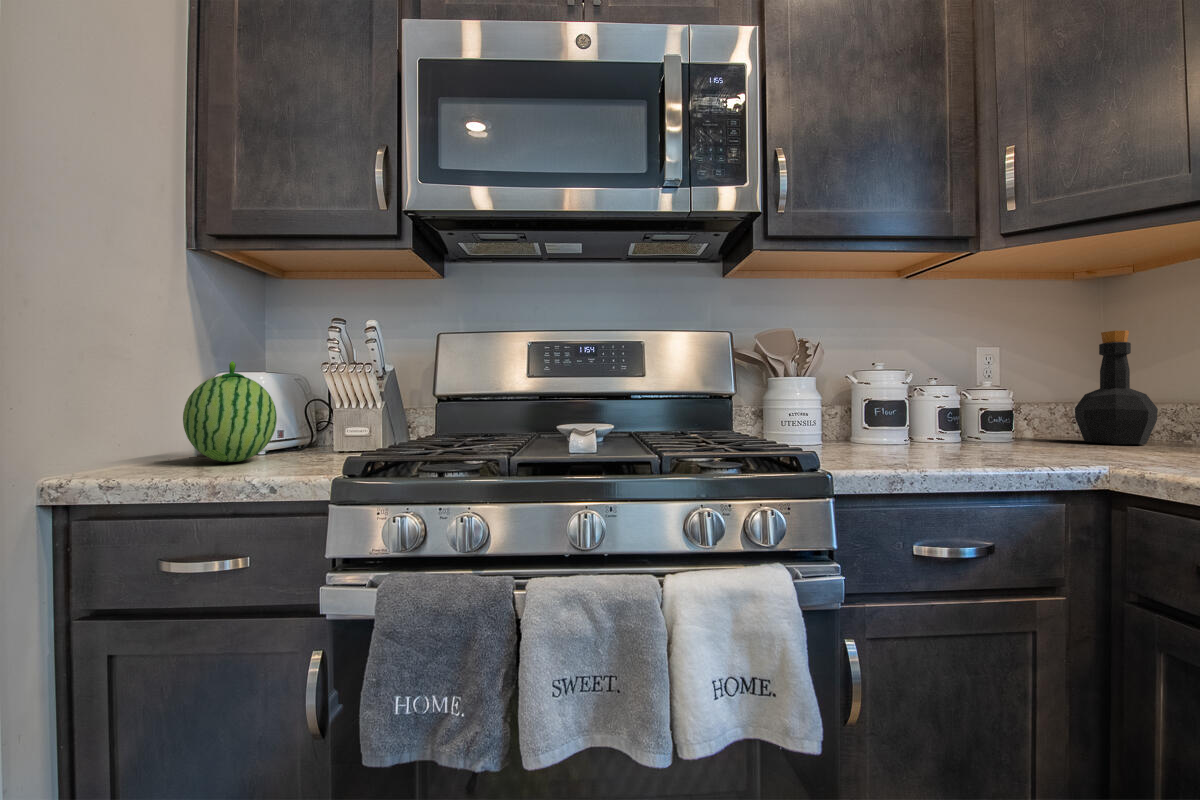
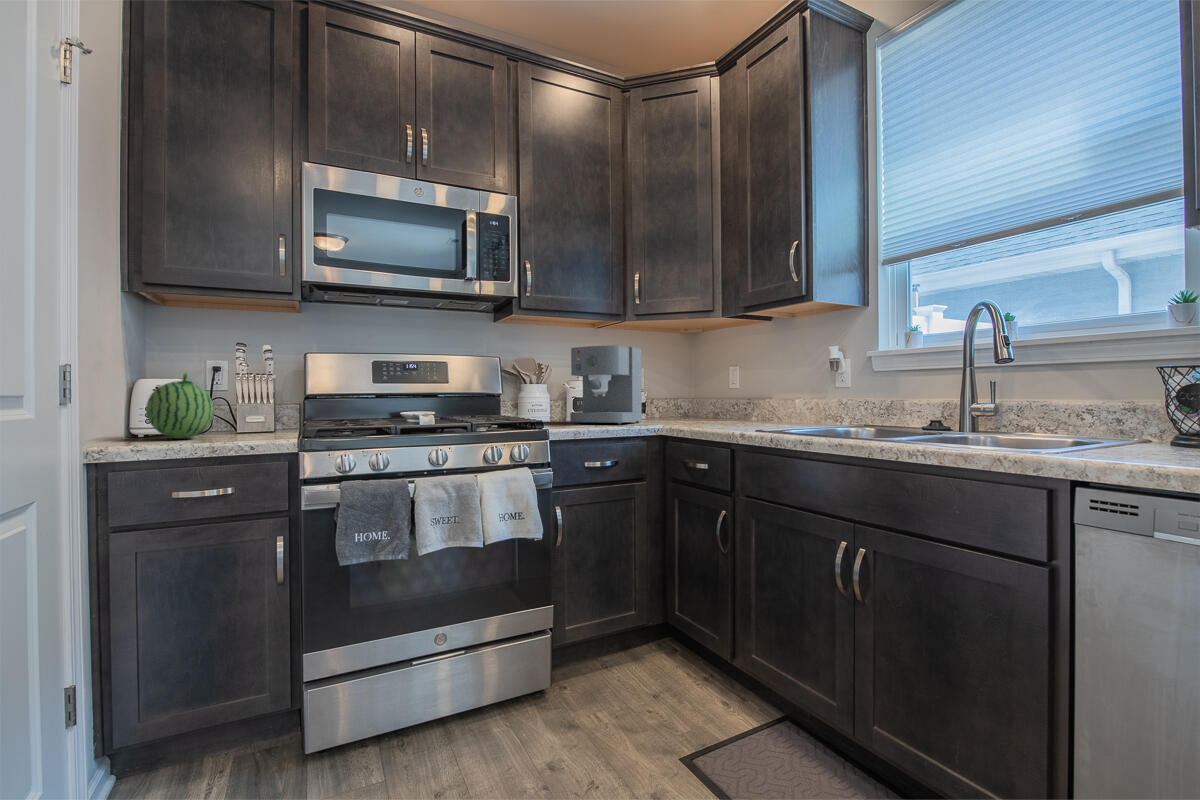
coffee maker: none [863,291,1024,458] -> present [570,345,642,424]
bottle: present [1075,331,1158,444] -> none [674,363,703,419]

